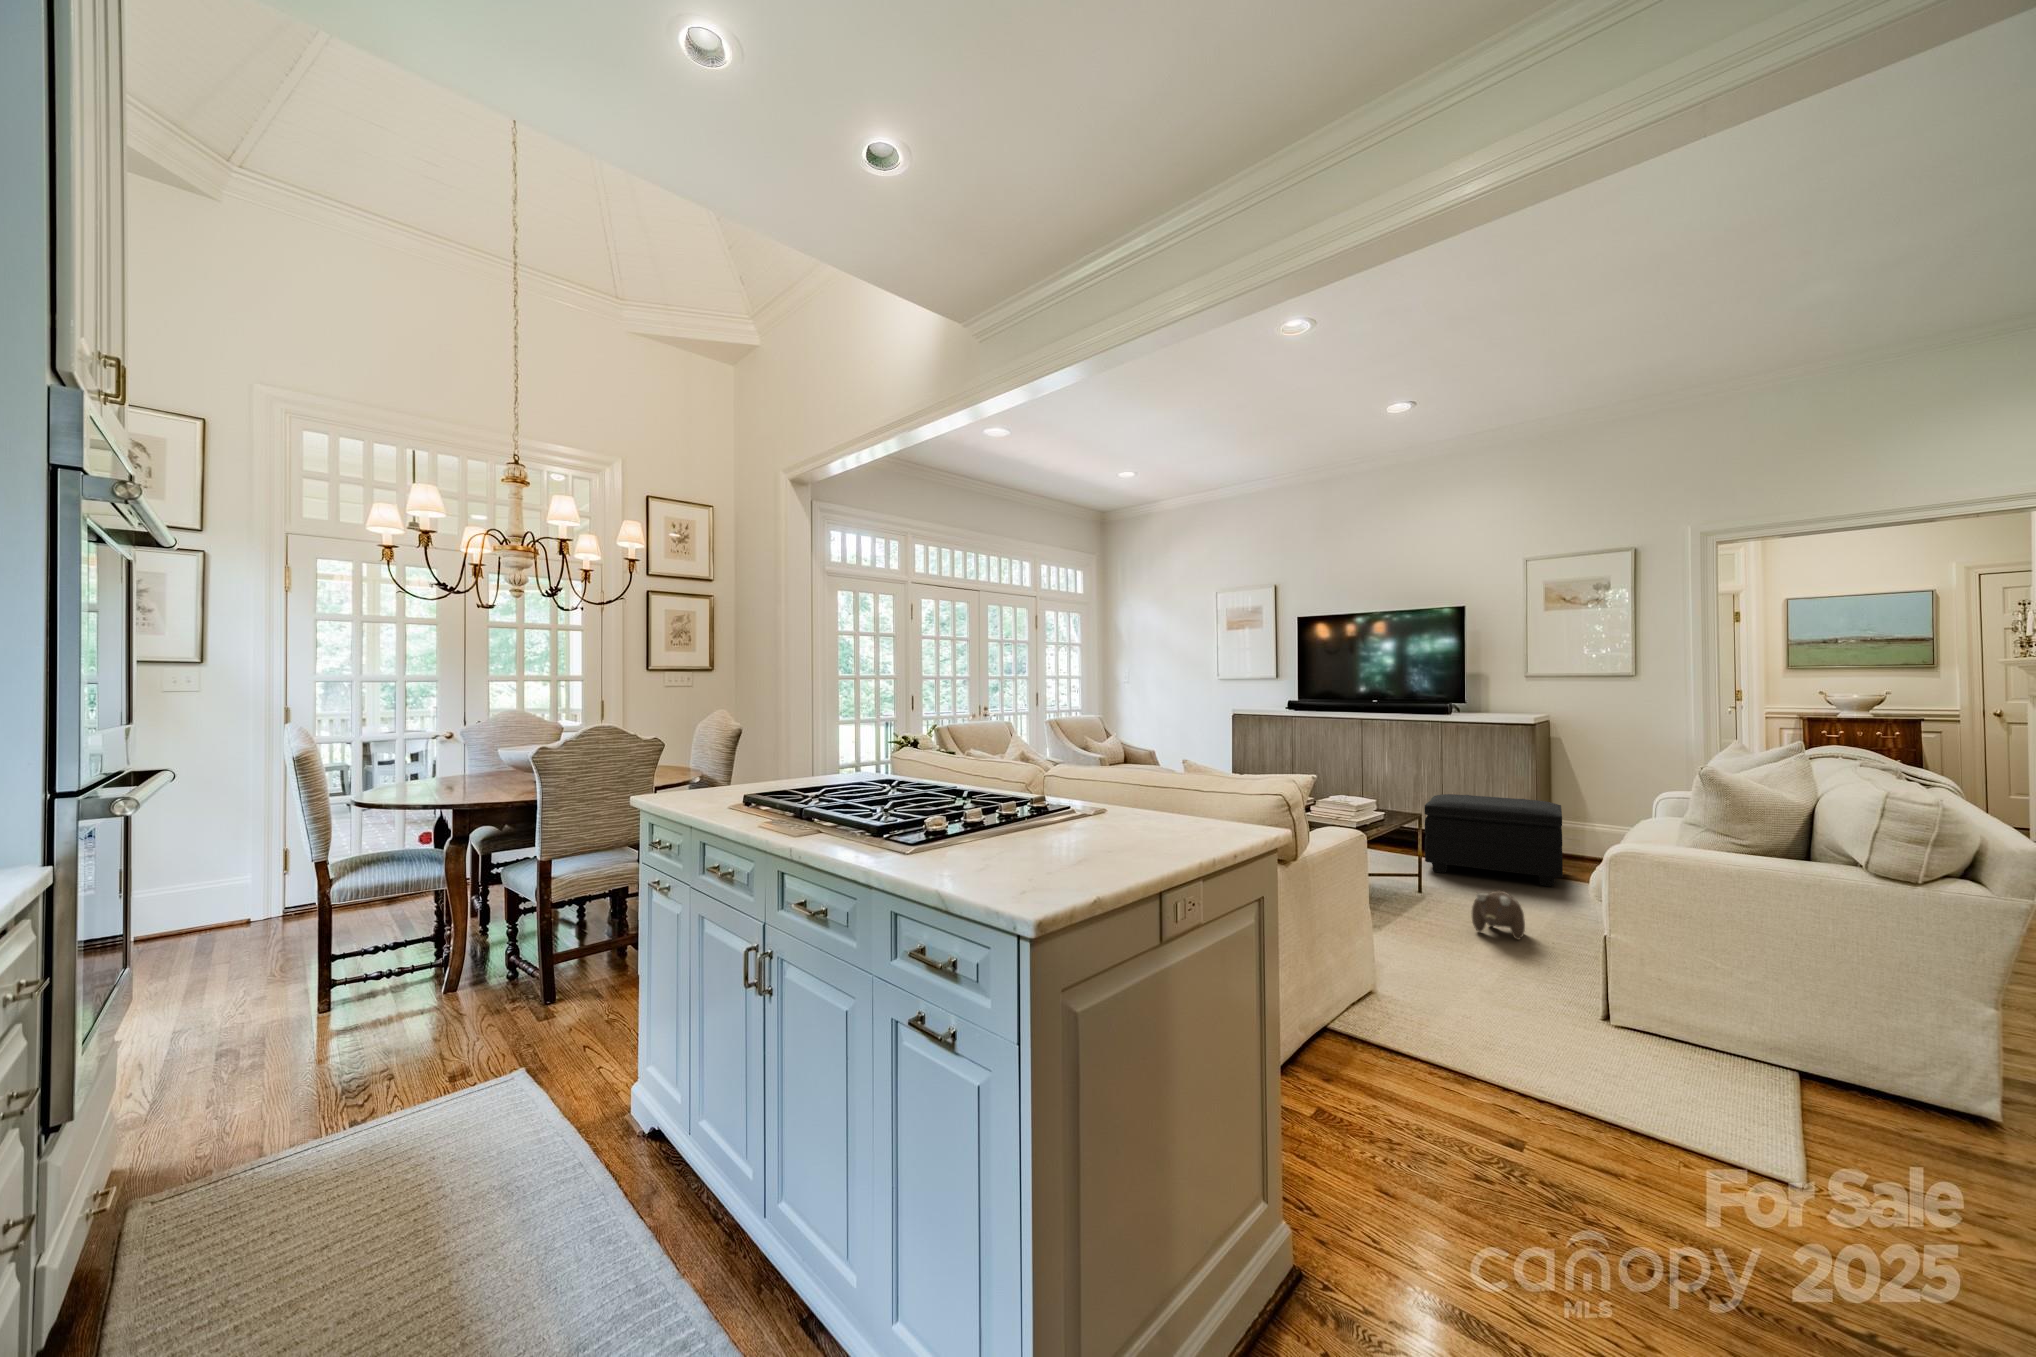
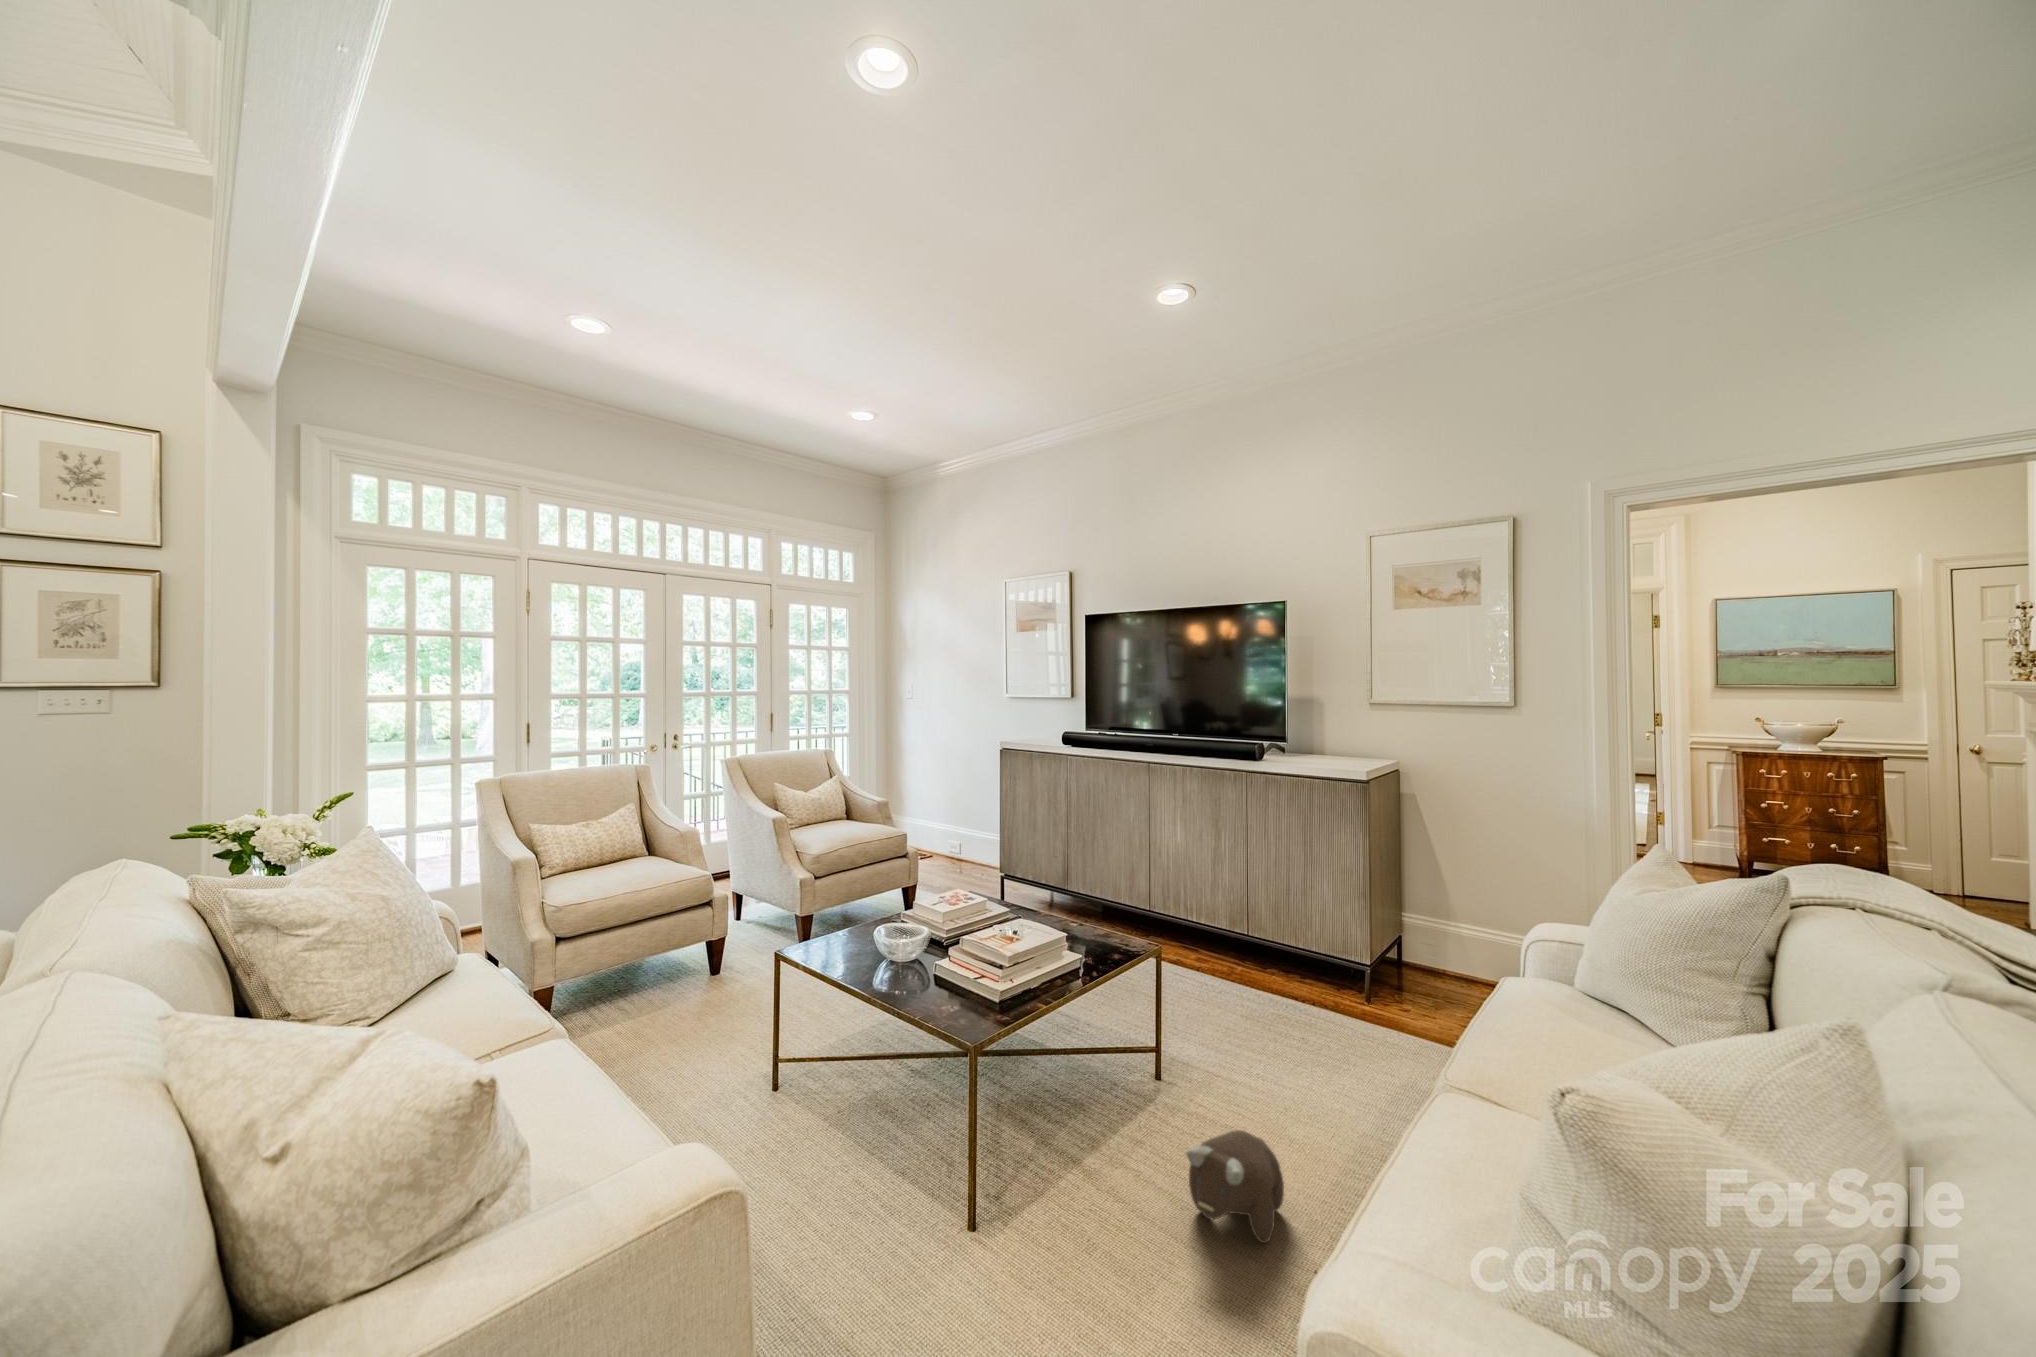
footstool: present [1425,794,1563,887] -> none [1198,882,1403,1052]

